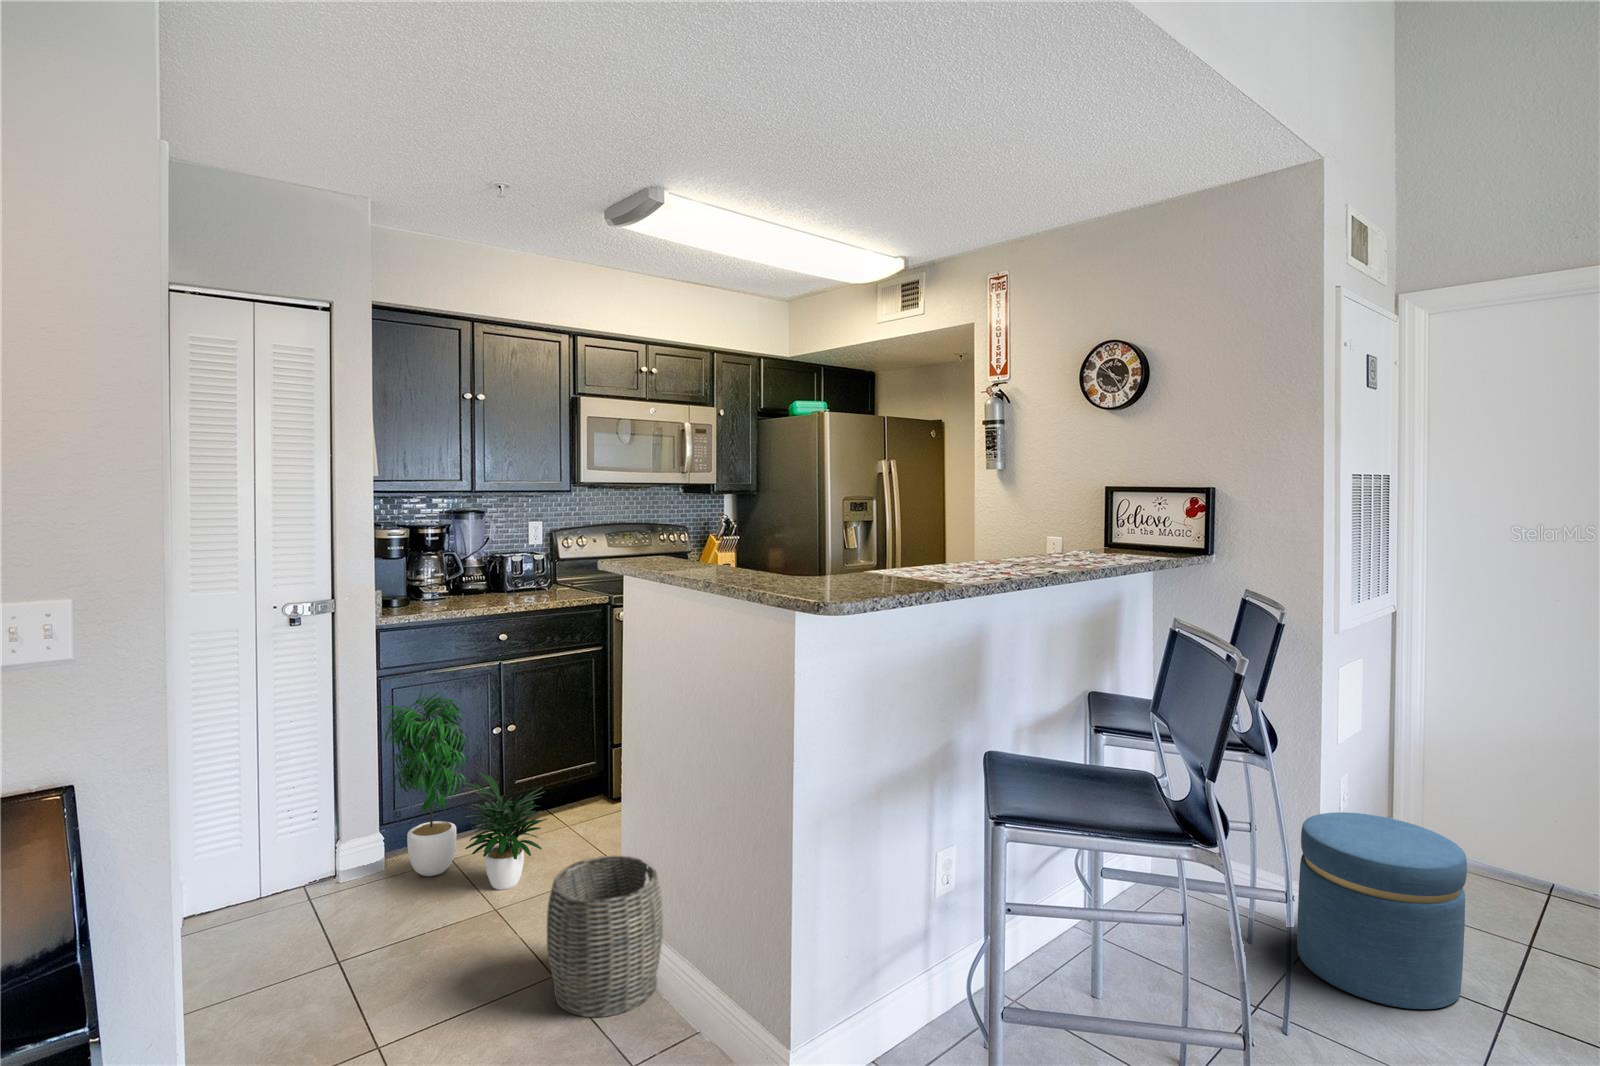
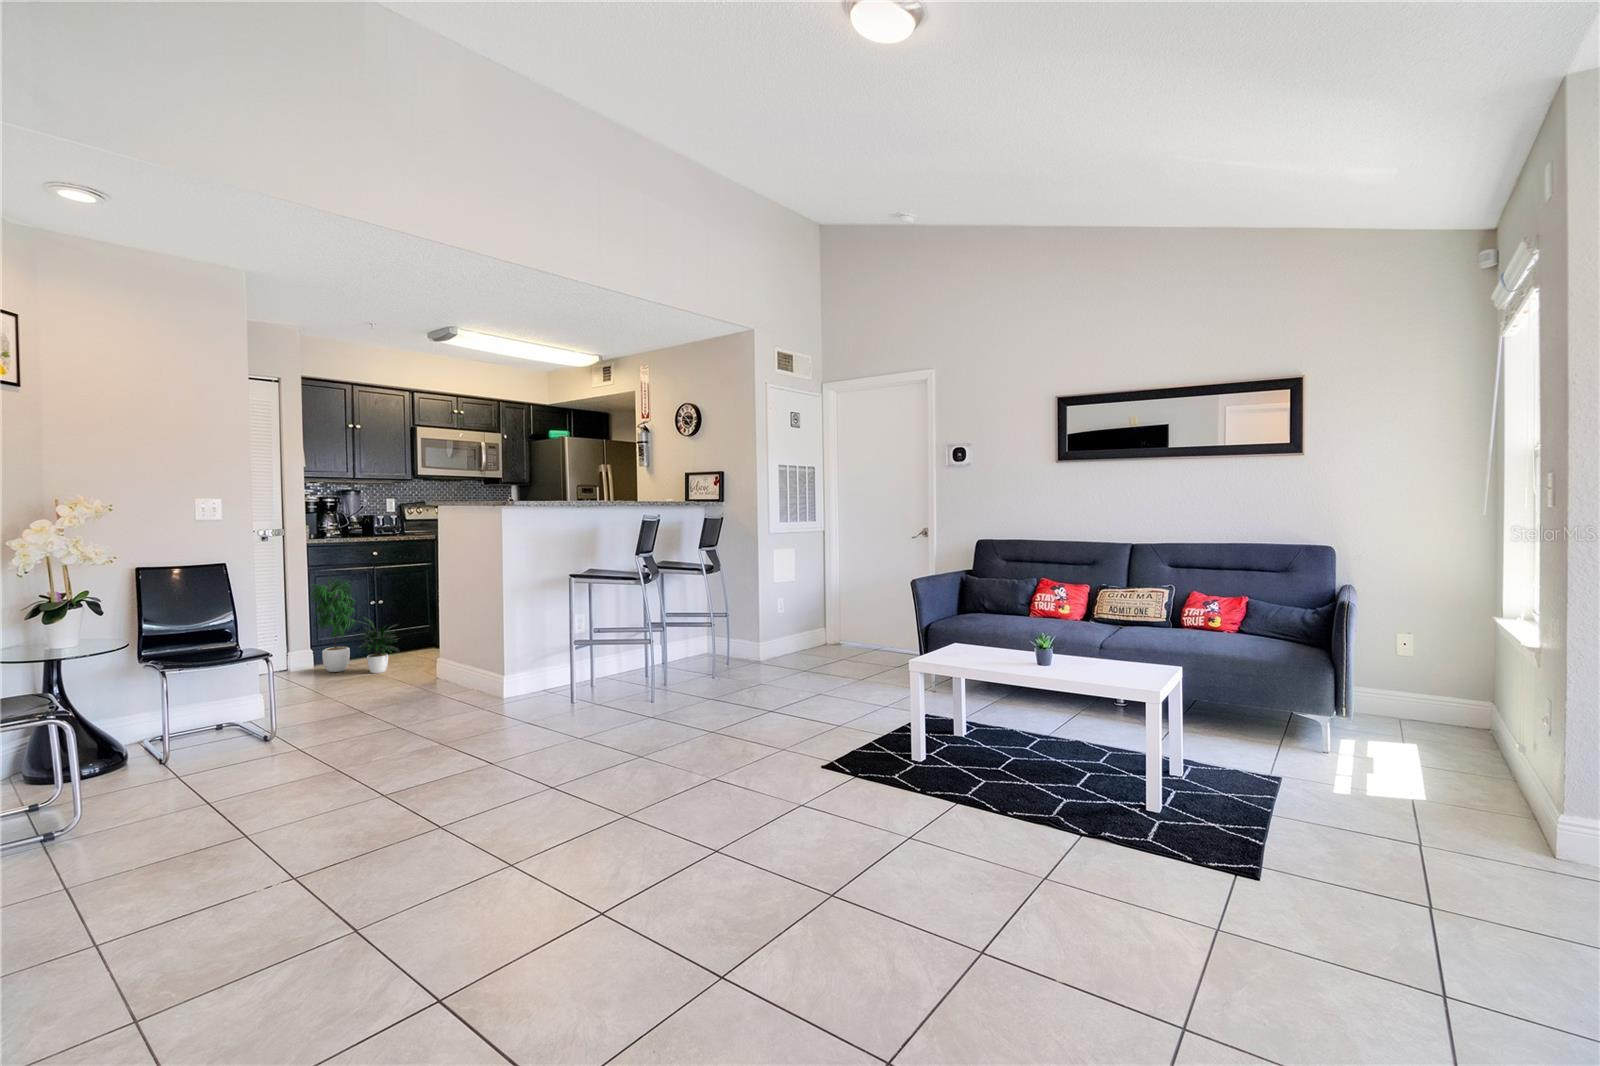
ottoman: present [1297,812,1467,1009] -> none [743,608,799,673]
woven basket: present [547,856,663,1017] -> none [401,636,457,694]

